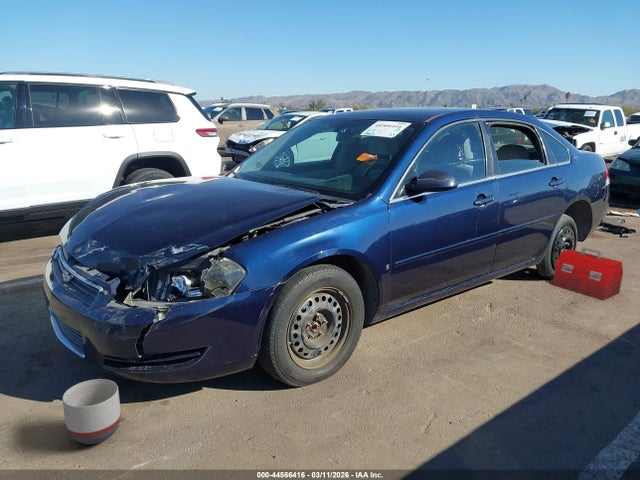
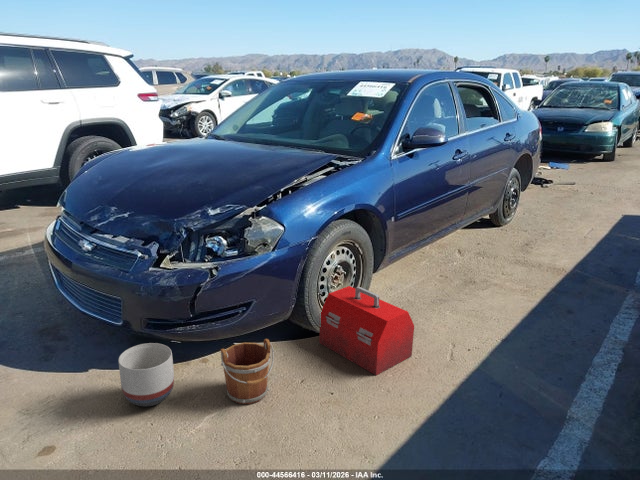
toolbox: present [553,247,623,300] -> present [319,286,414,375]
bucket: none [161,387,219,455] -> present [221,339,274,404]

